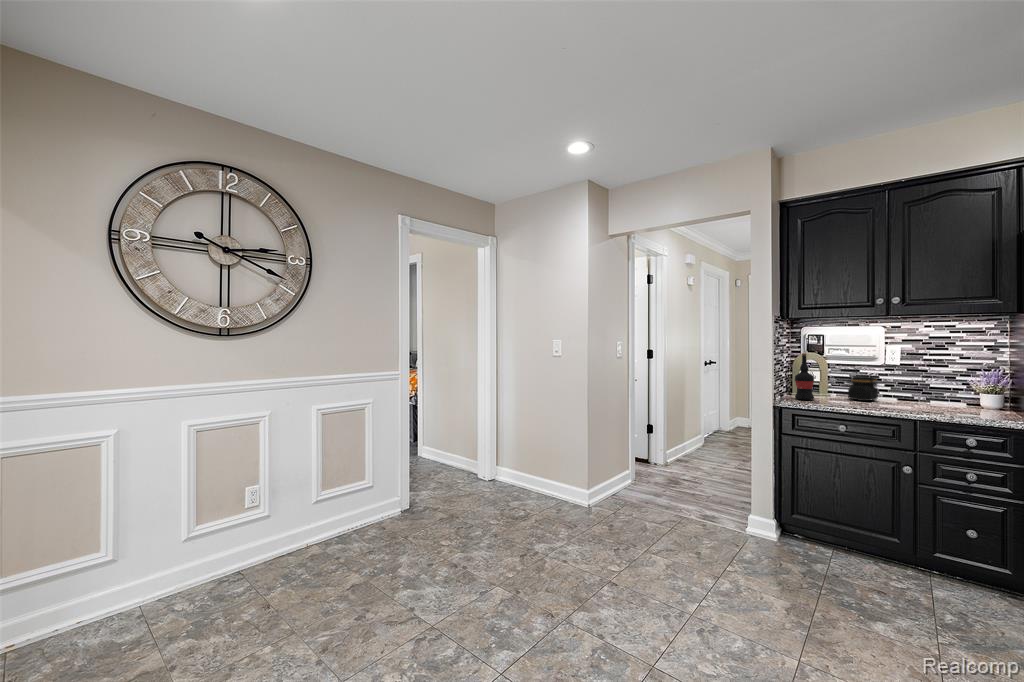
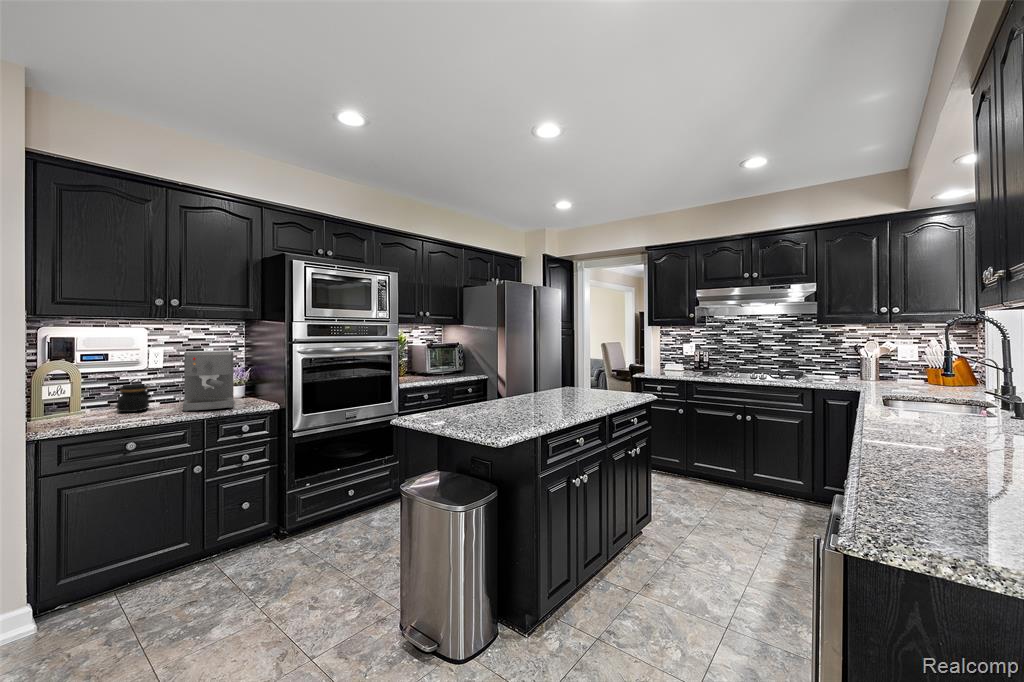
coffee maker: none [903,348,976,413] -> present [183,351,234,412]
wine bottle: present [795,353,814,400] -> none [48,365,79,425]

